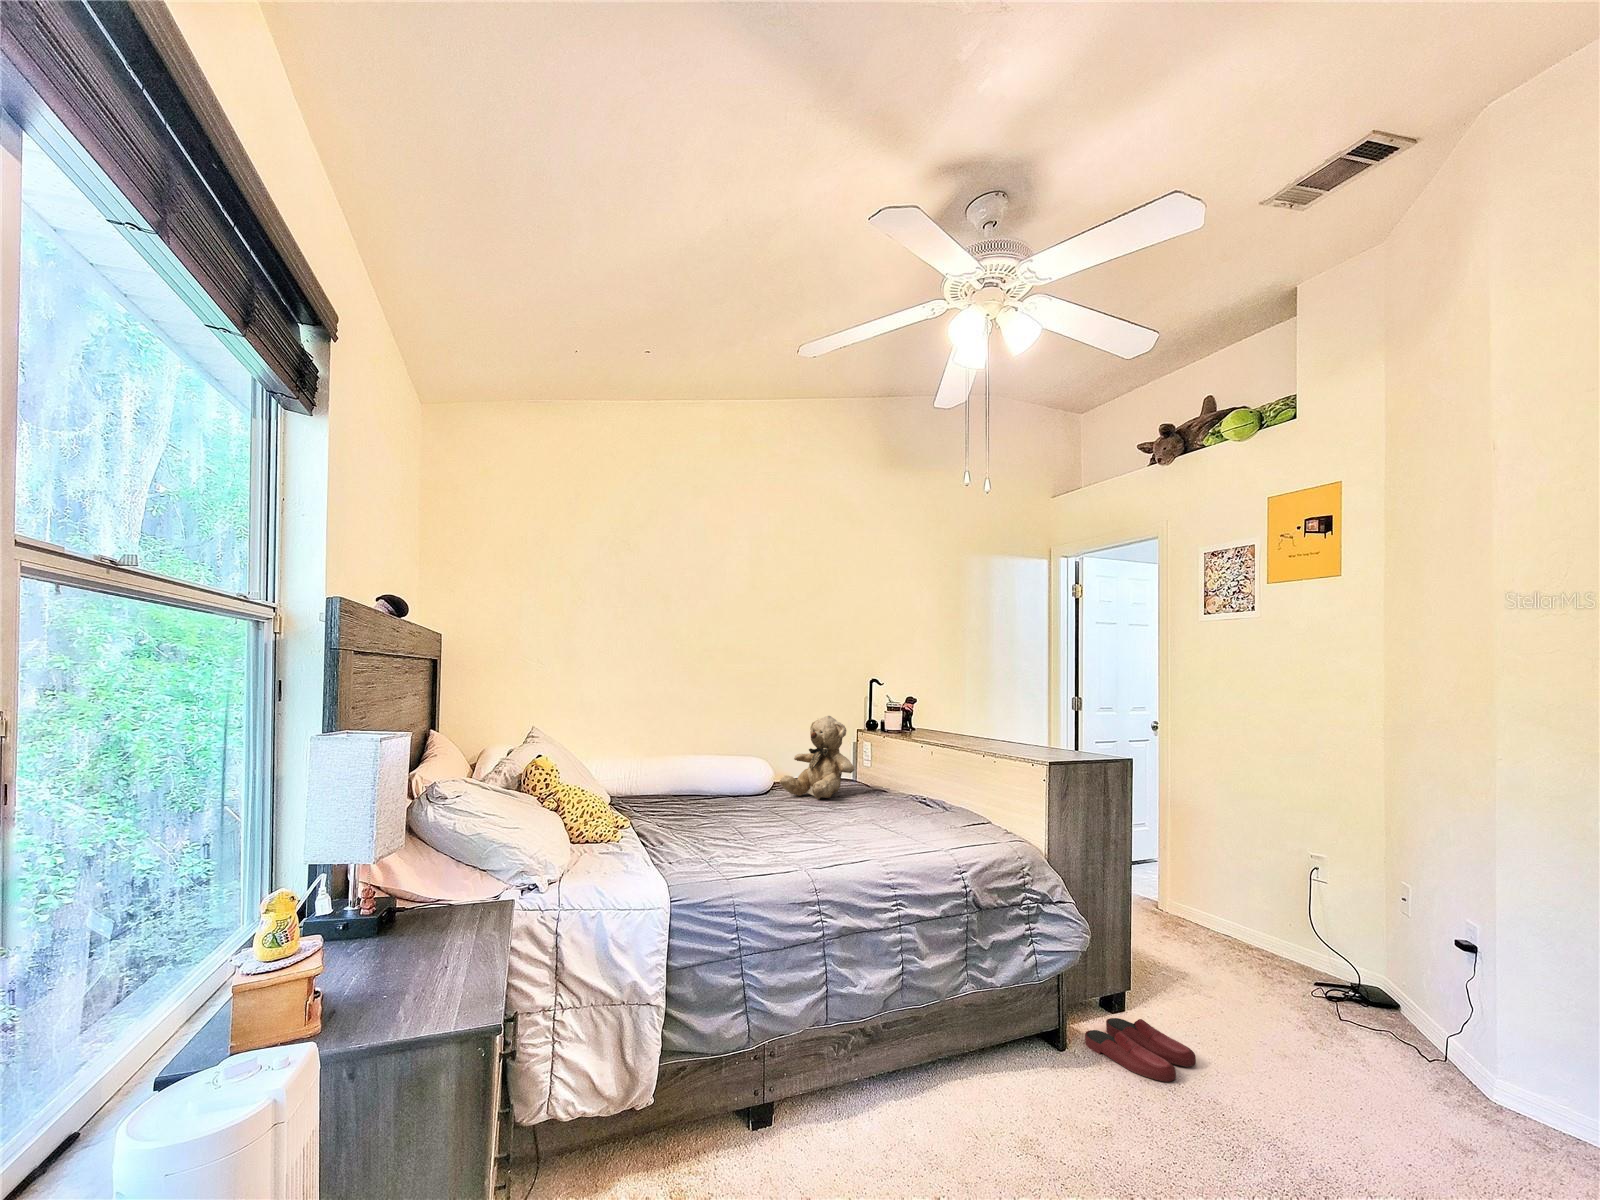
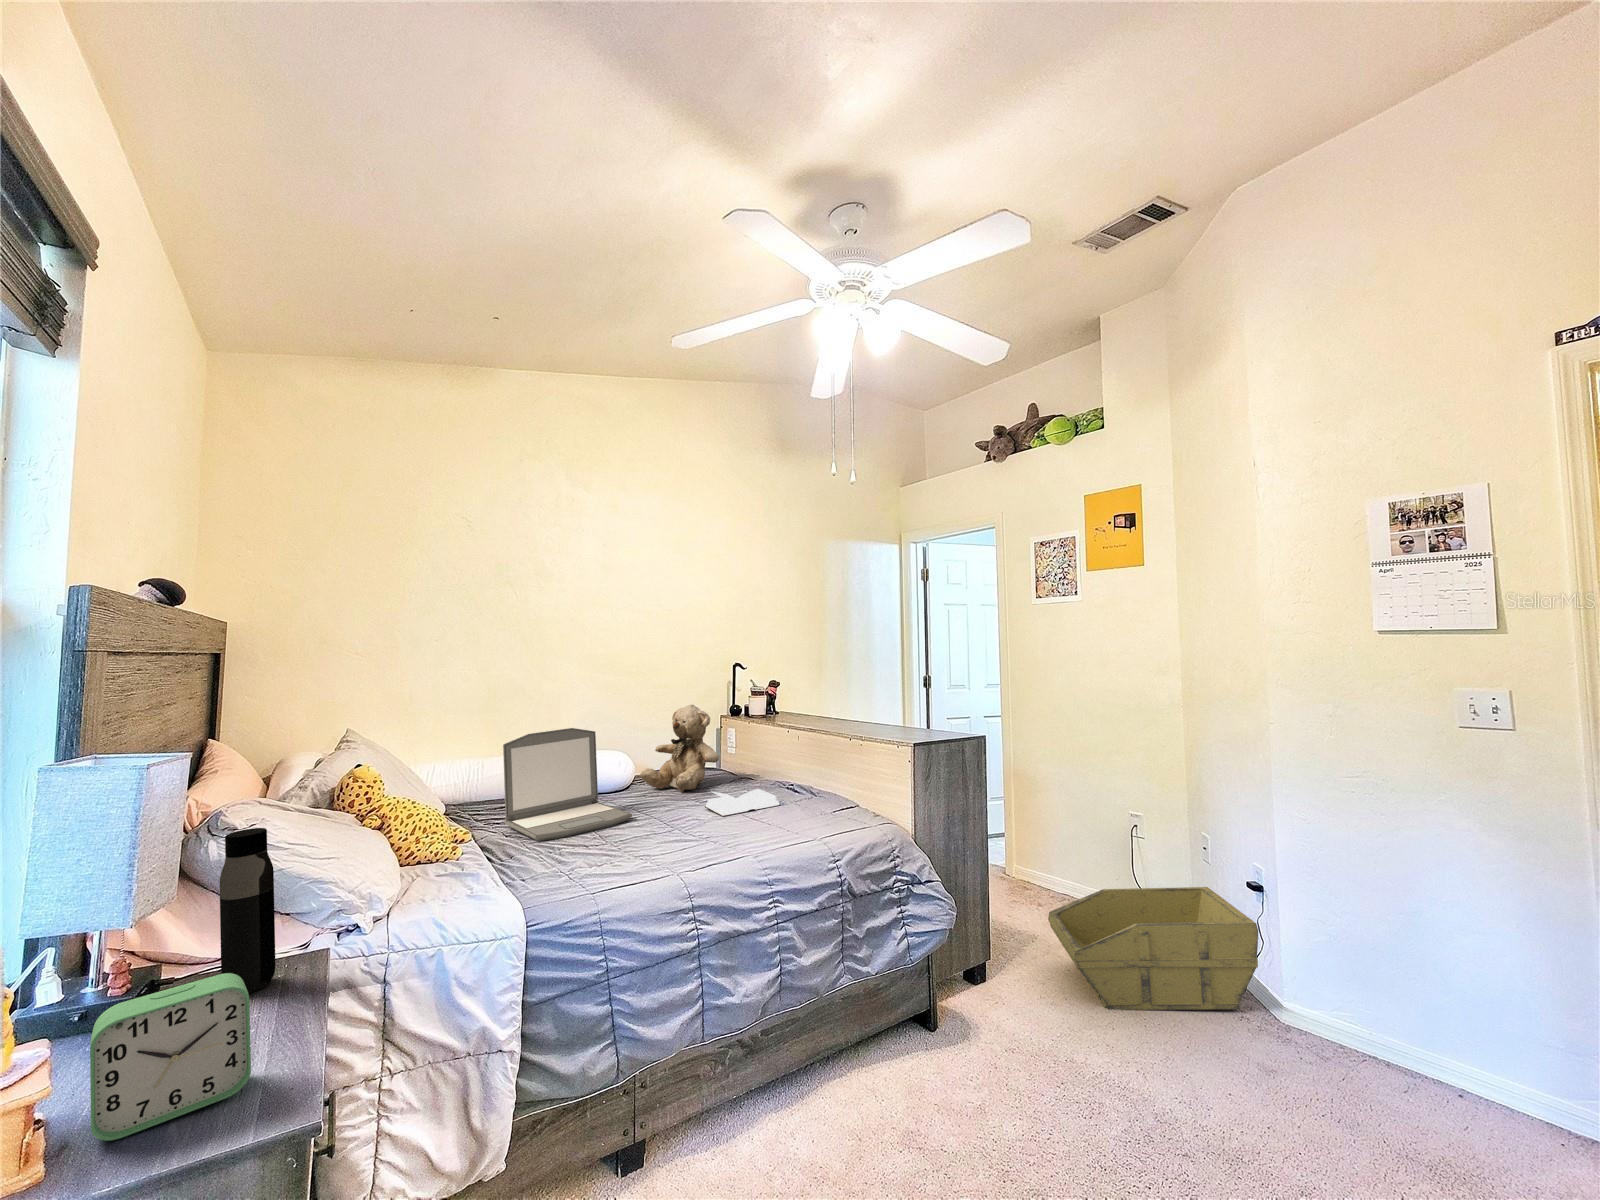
laptop: none [656,732,770,834] -> present [503,728,632,841]
water bottle: none [439,794,477,927] -> present [220,828,275,993]
book: none [838,799,912,823] -> present [705,789,781,817]
alarm clock: none [362,899,464,1009] -> present [90,973,251,1141]
storage bin: none [1201,931,1453,1077] -> present [1048,887,1258,1010]
slippers: present [1085,1018,1196,1082] -> none [951,986,1051,1046]

